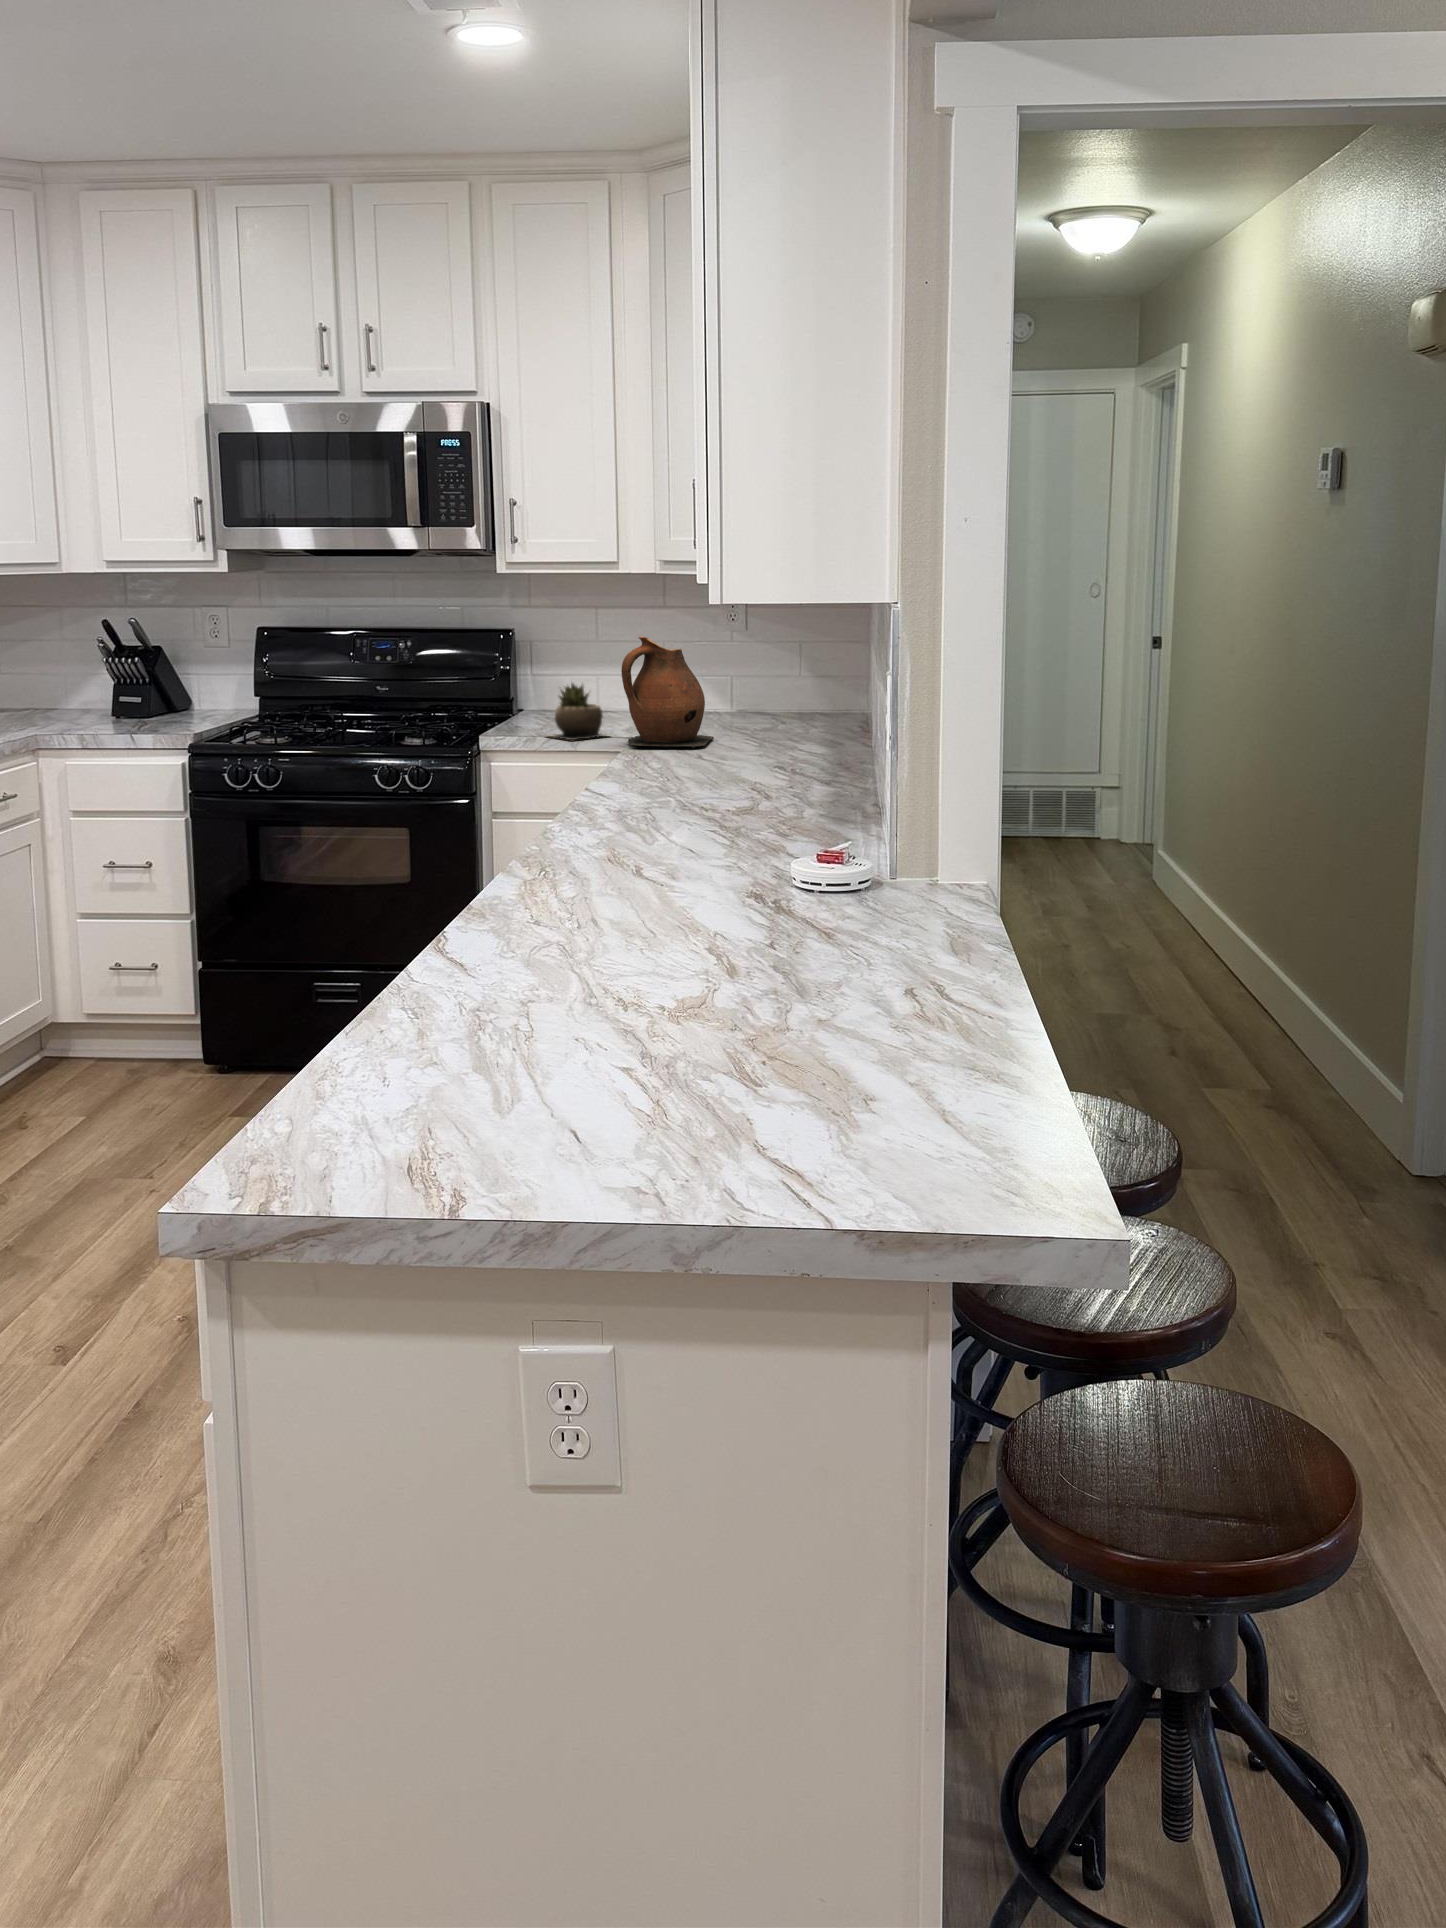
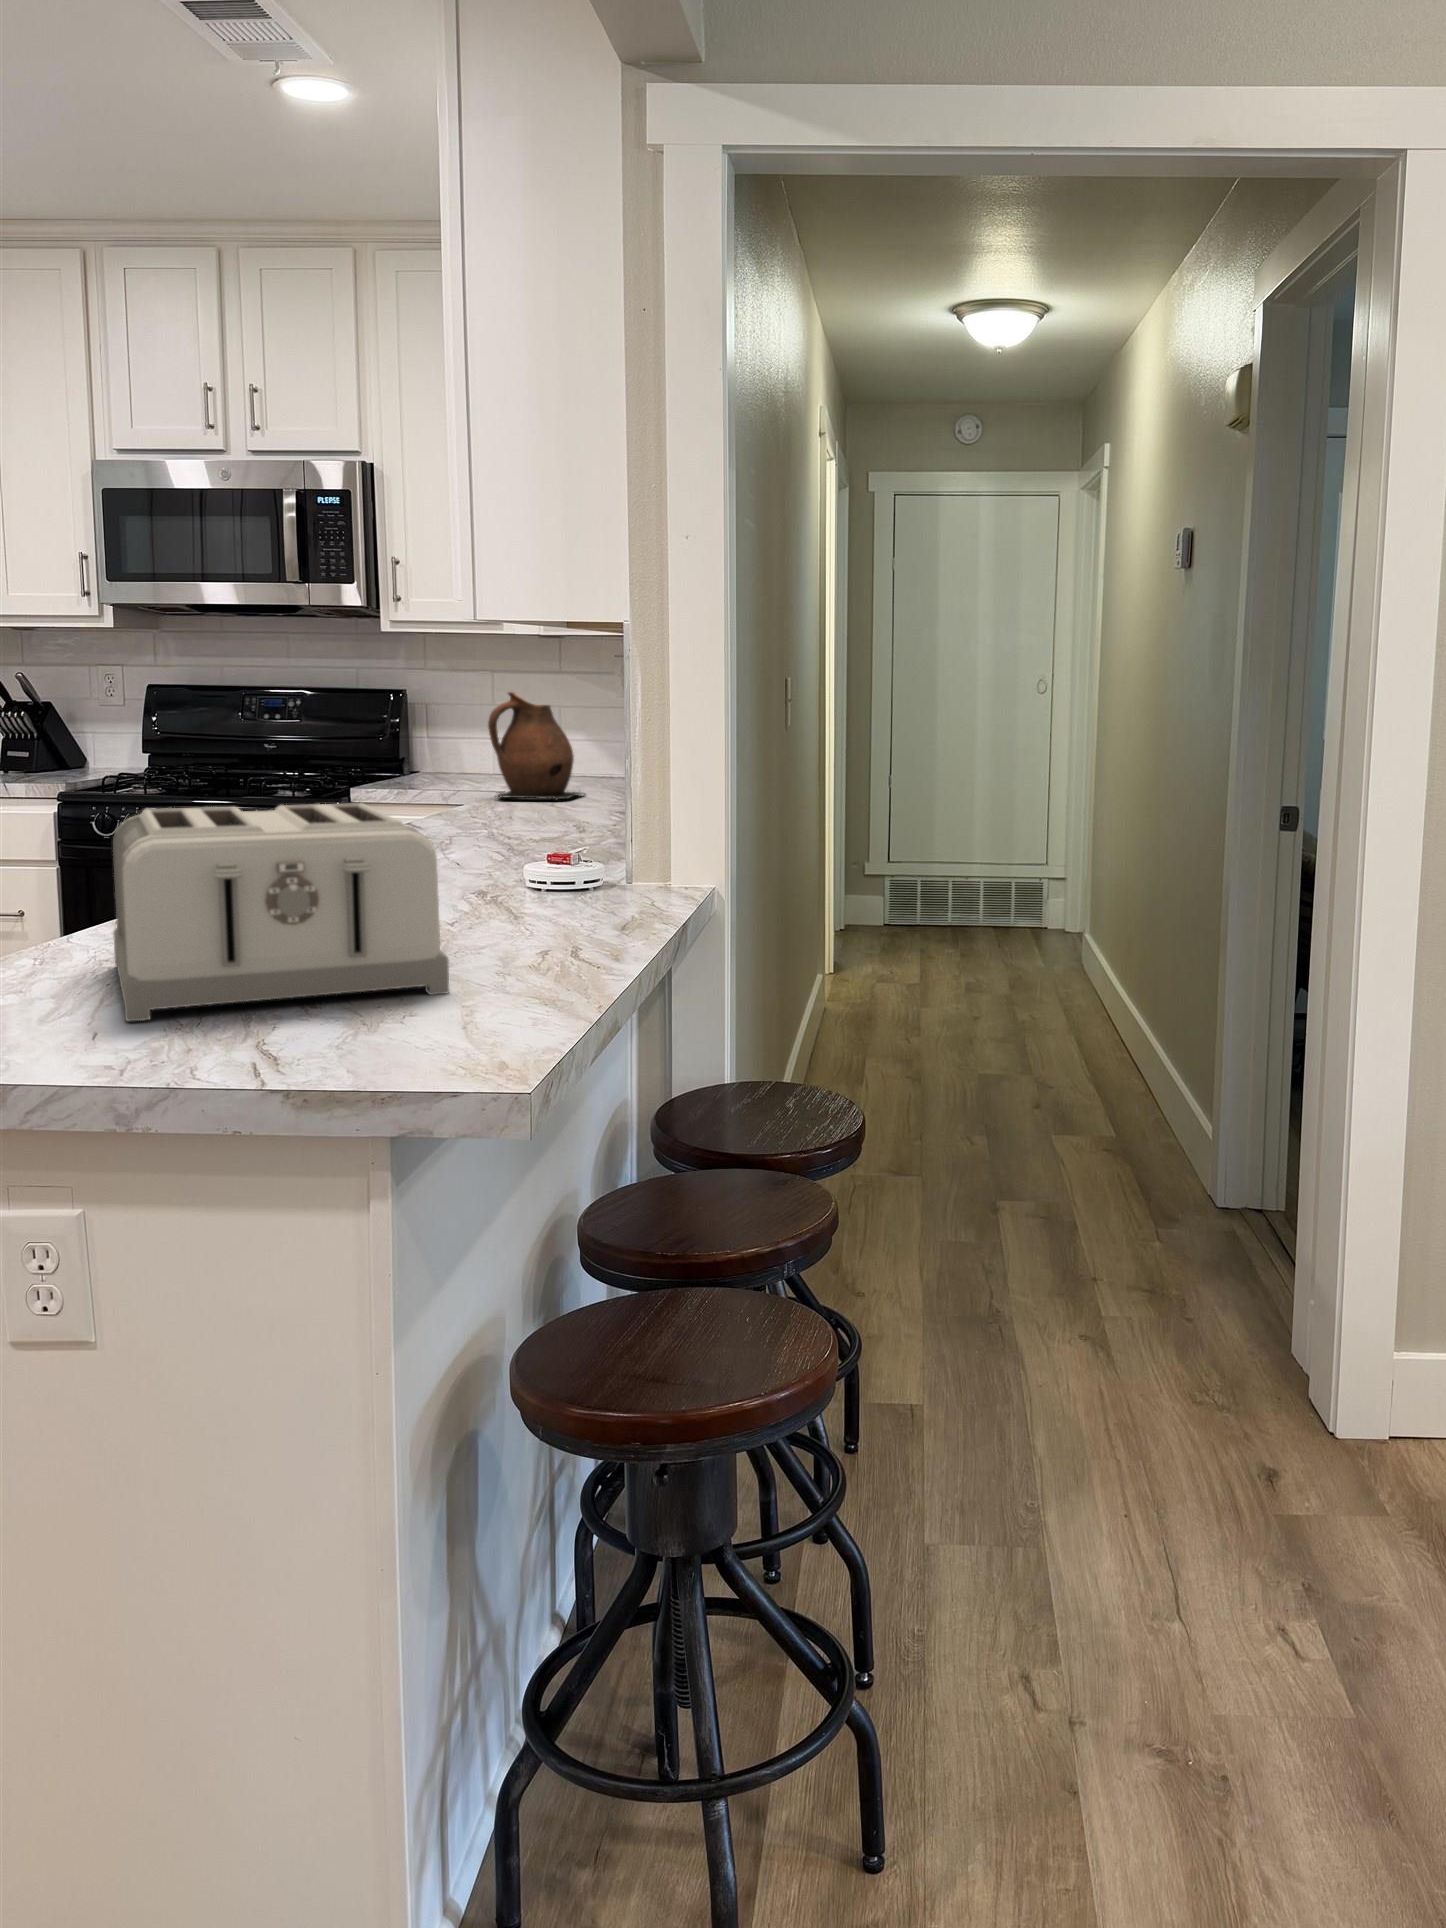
succulent plant: present [550,683,604,740] -> none [421,738,490,794]
toaster: none [495,842,890,1120] -> present [113,803,449,1021]

